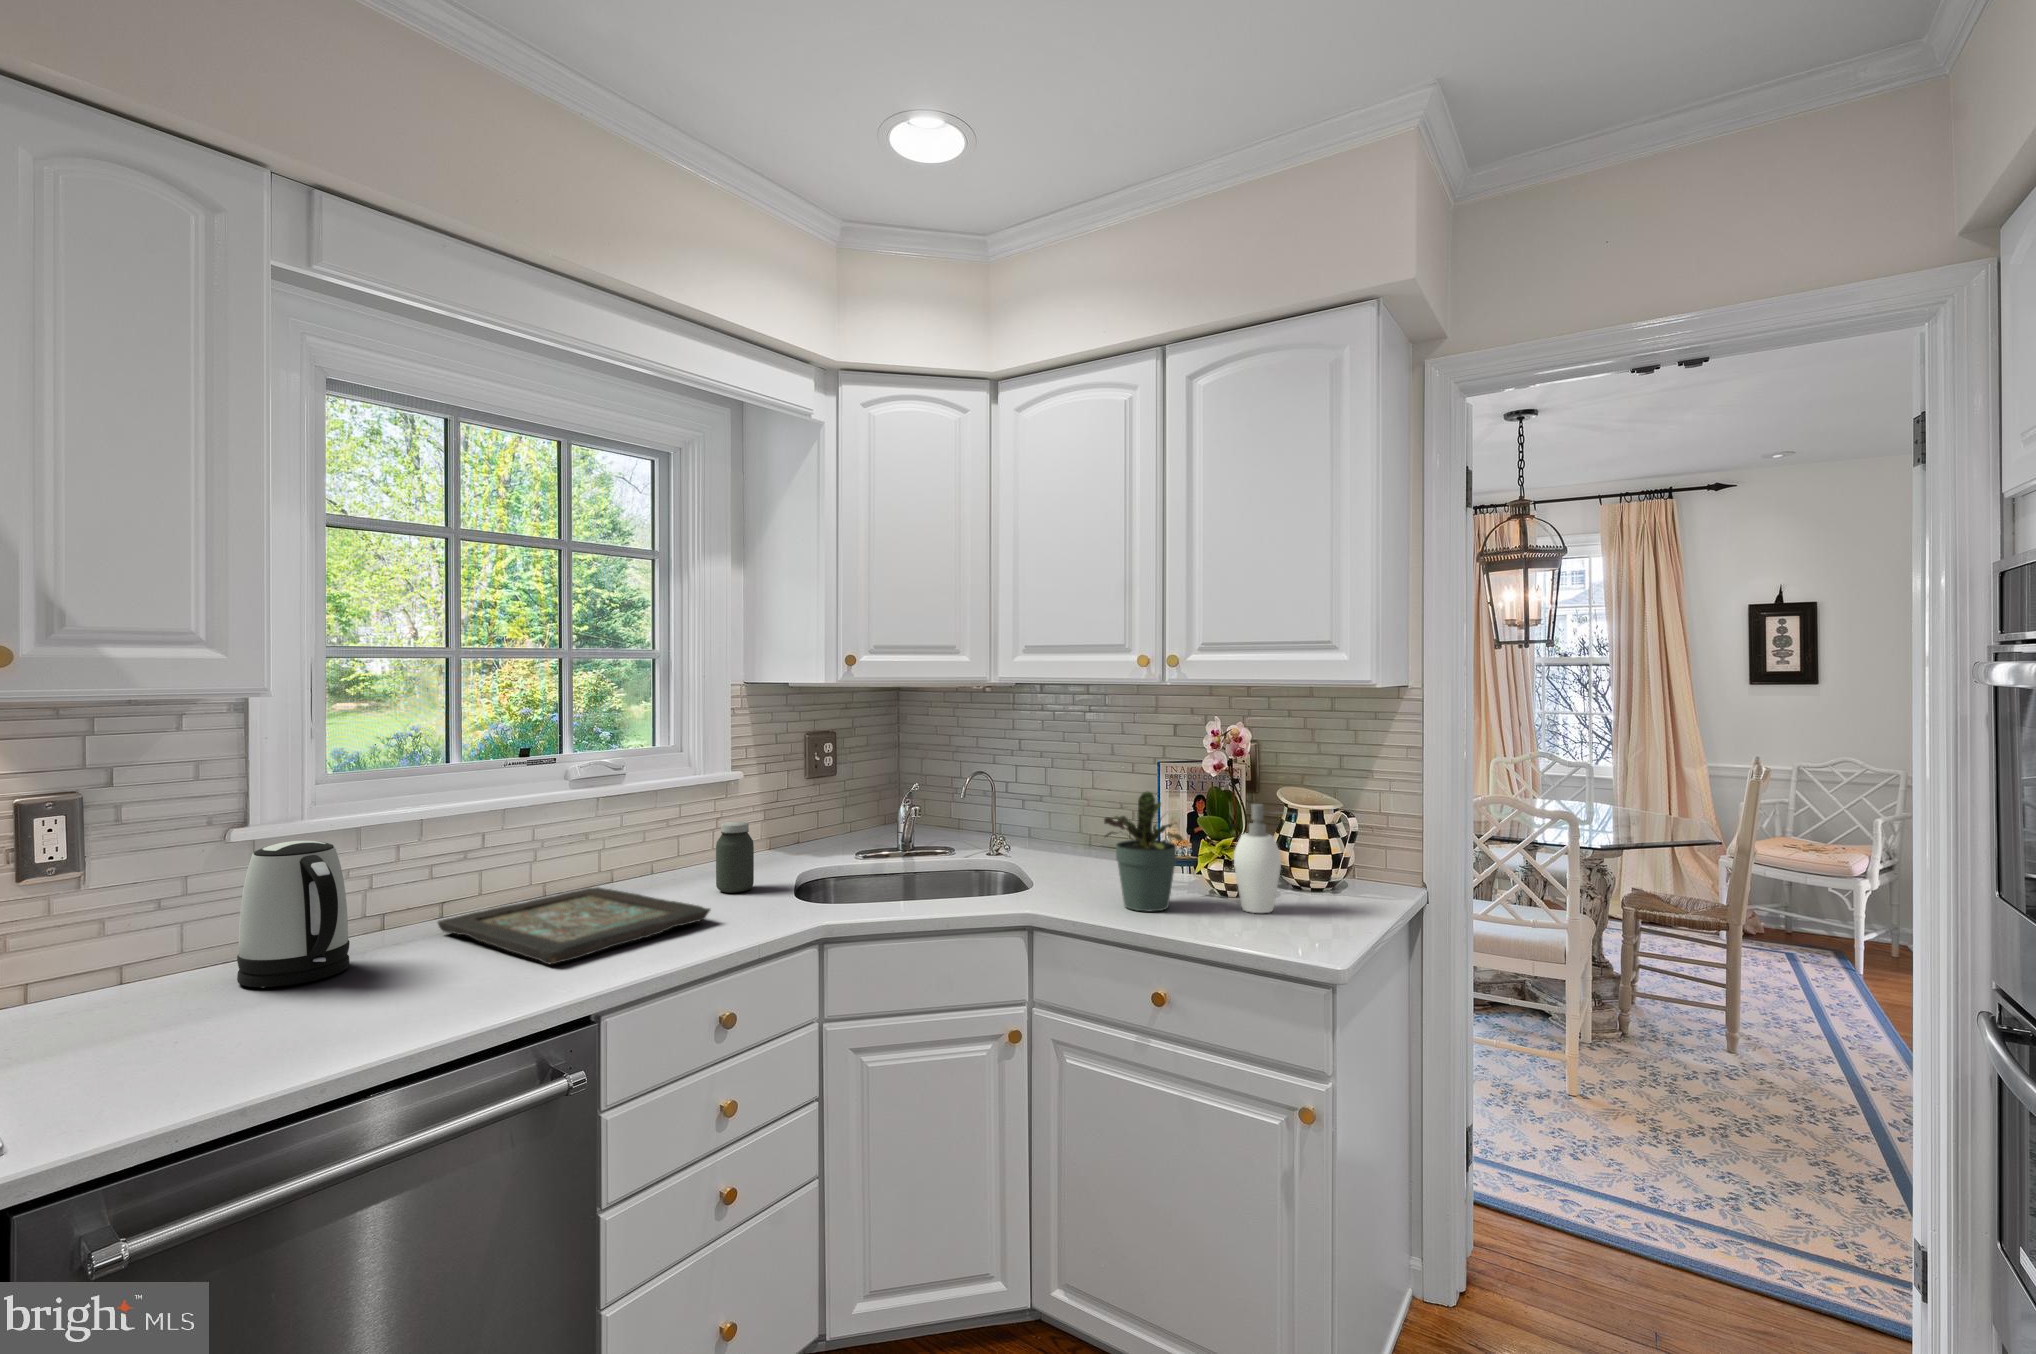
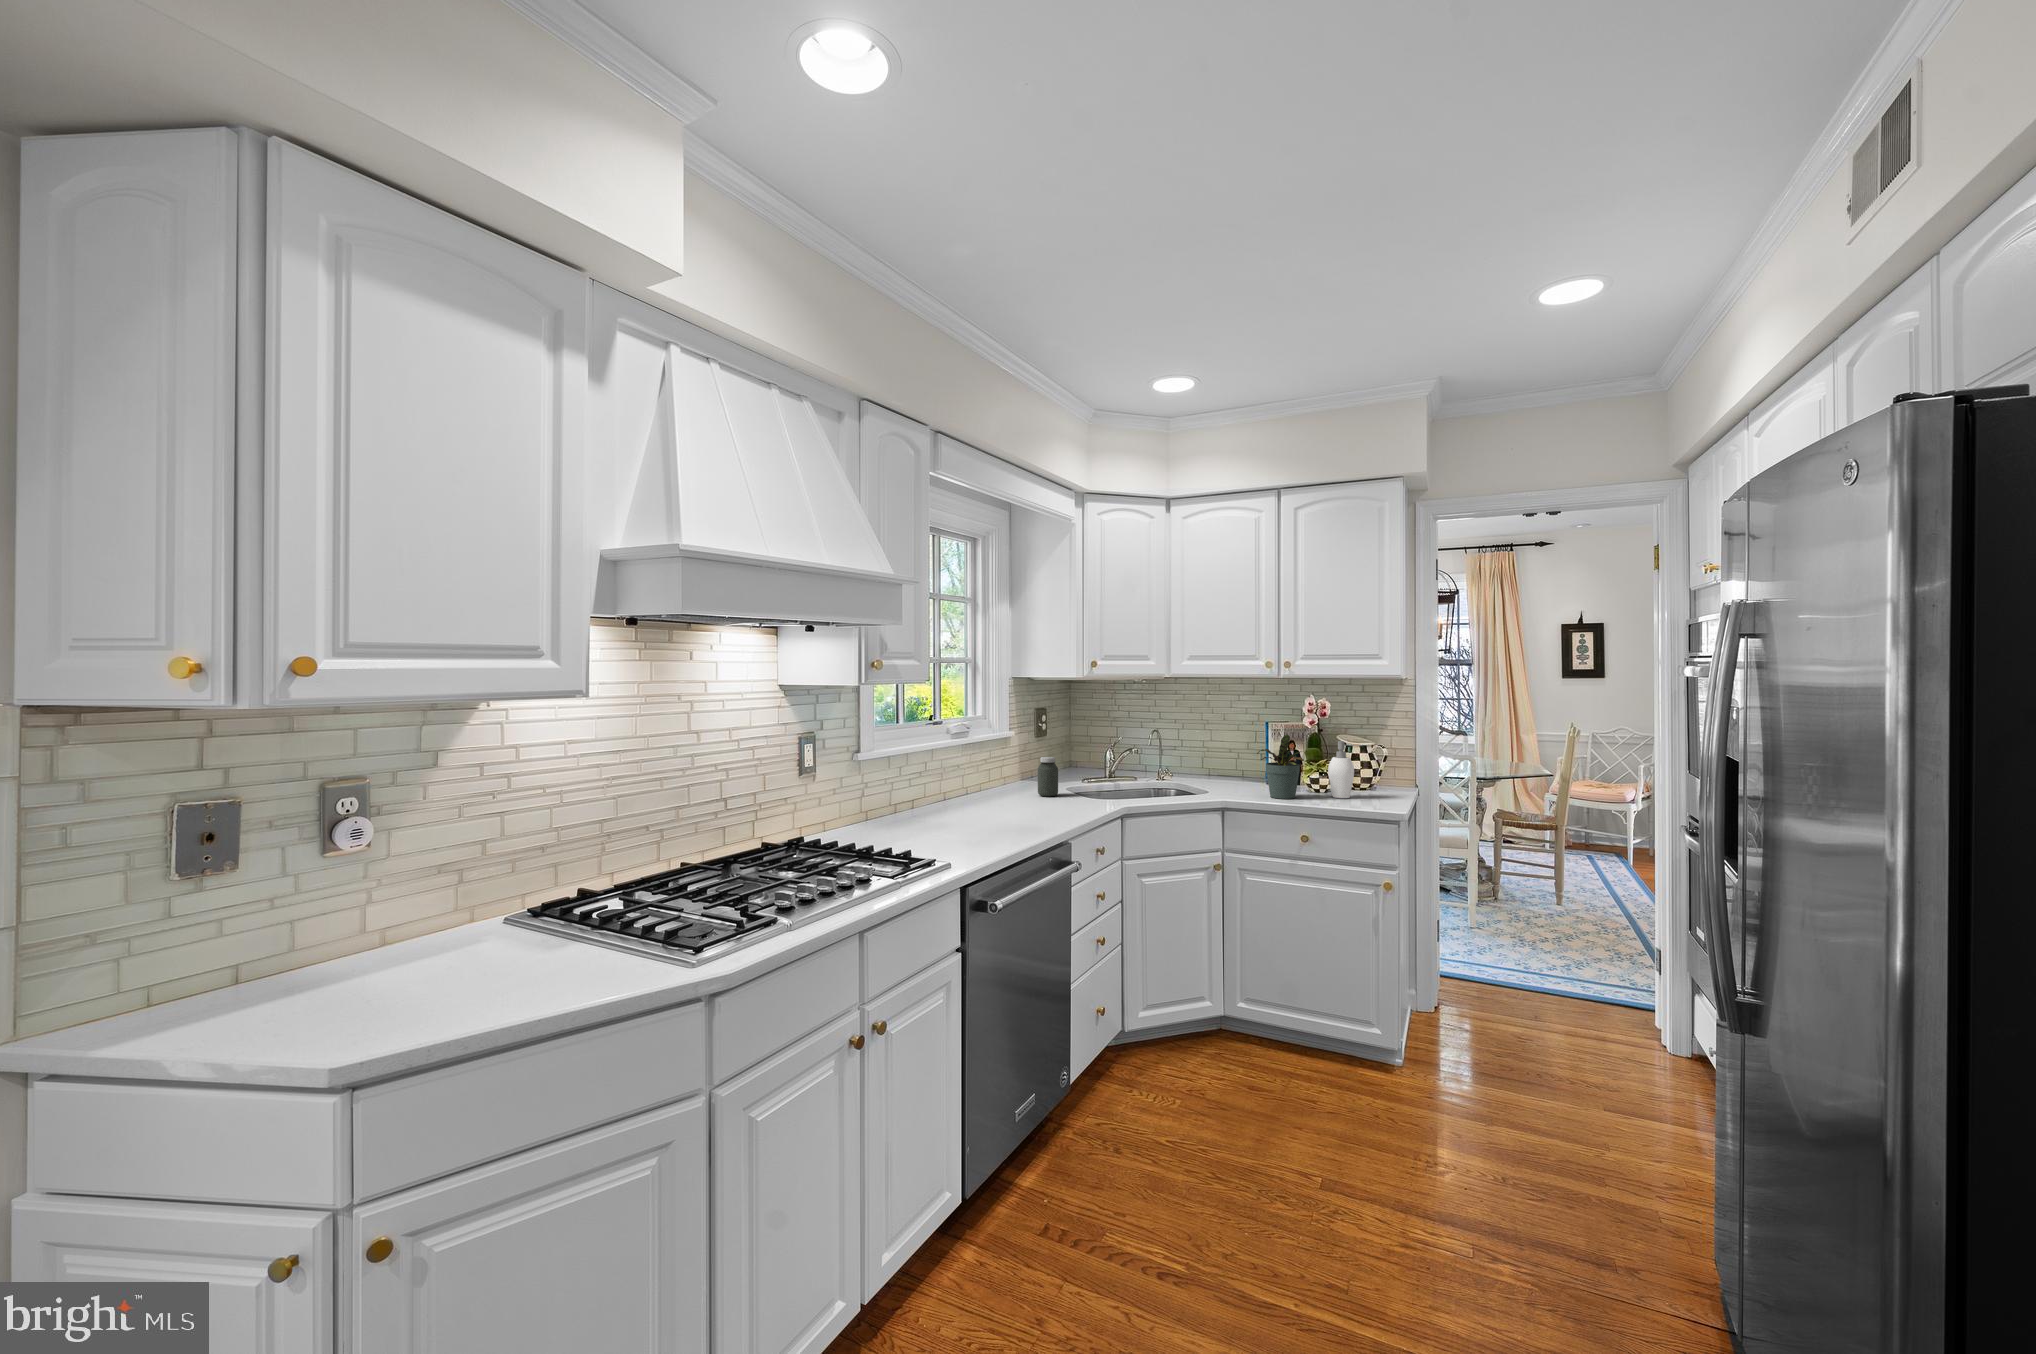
kettle: present [237,841,350,988] -> none [883,759,940,830]
decorative tray: present [438,887,710,964] -> none [933,794,1068,820]

